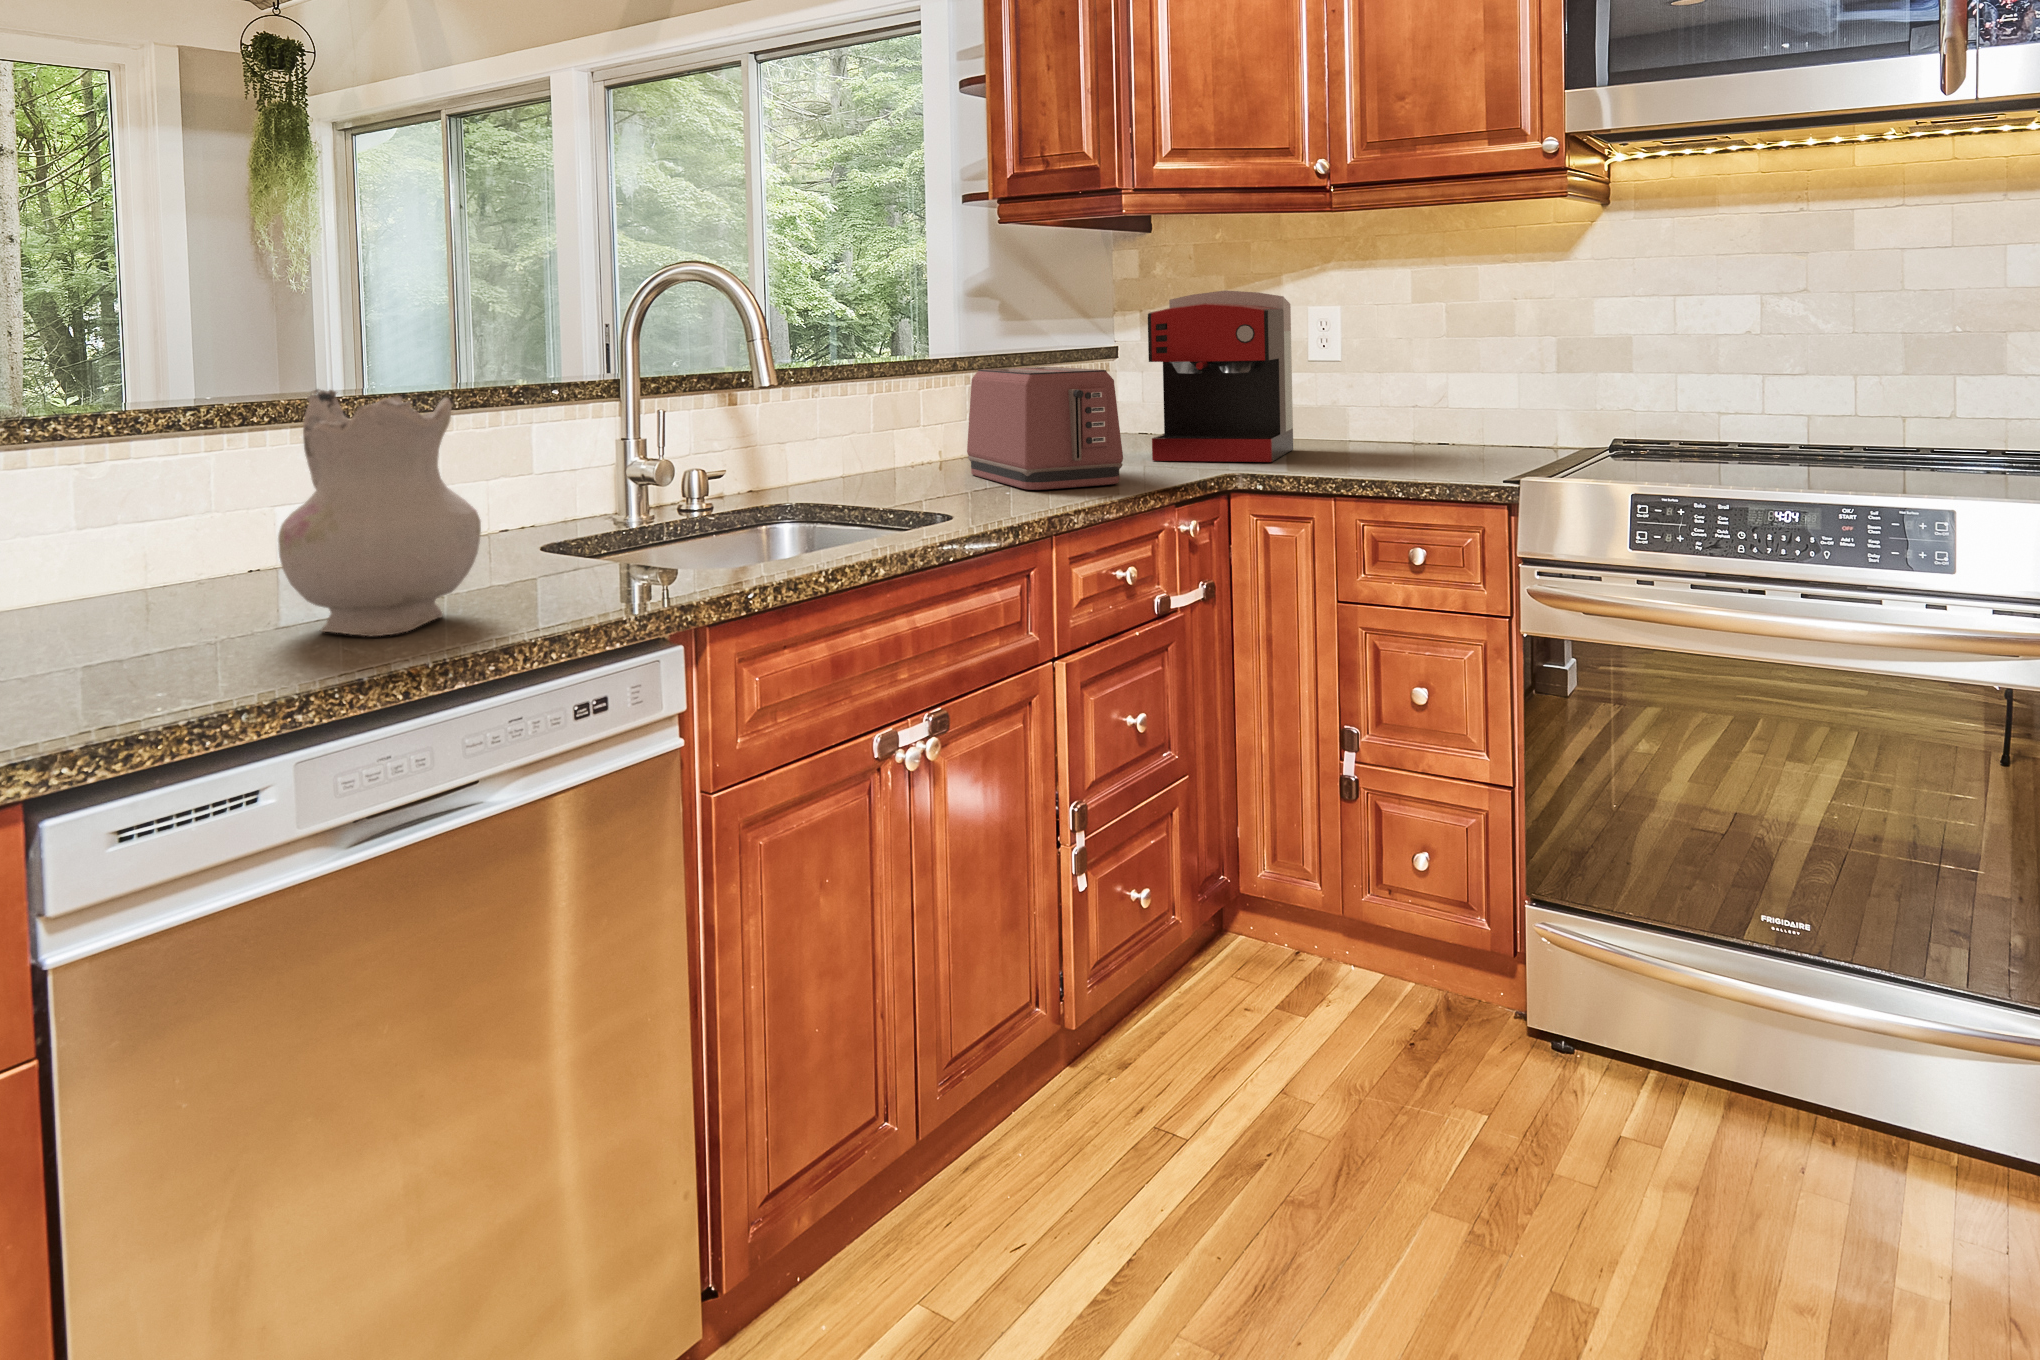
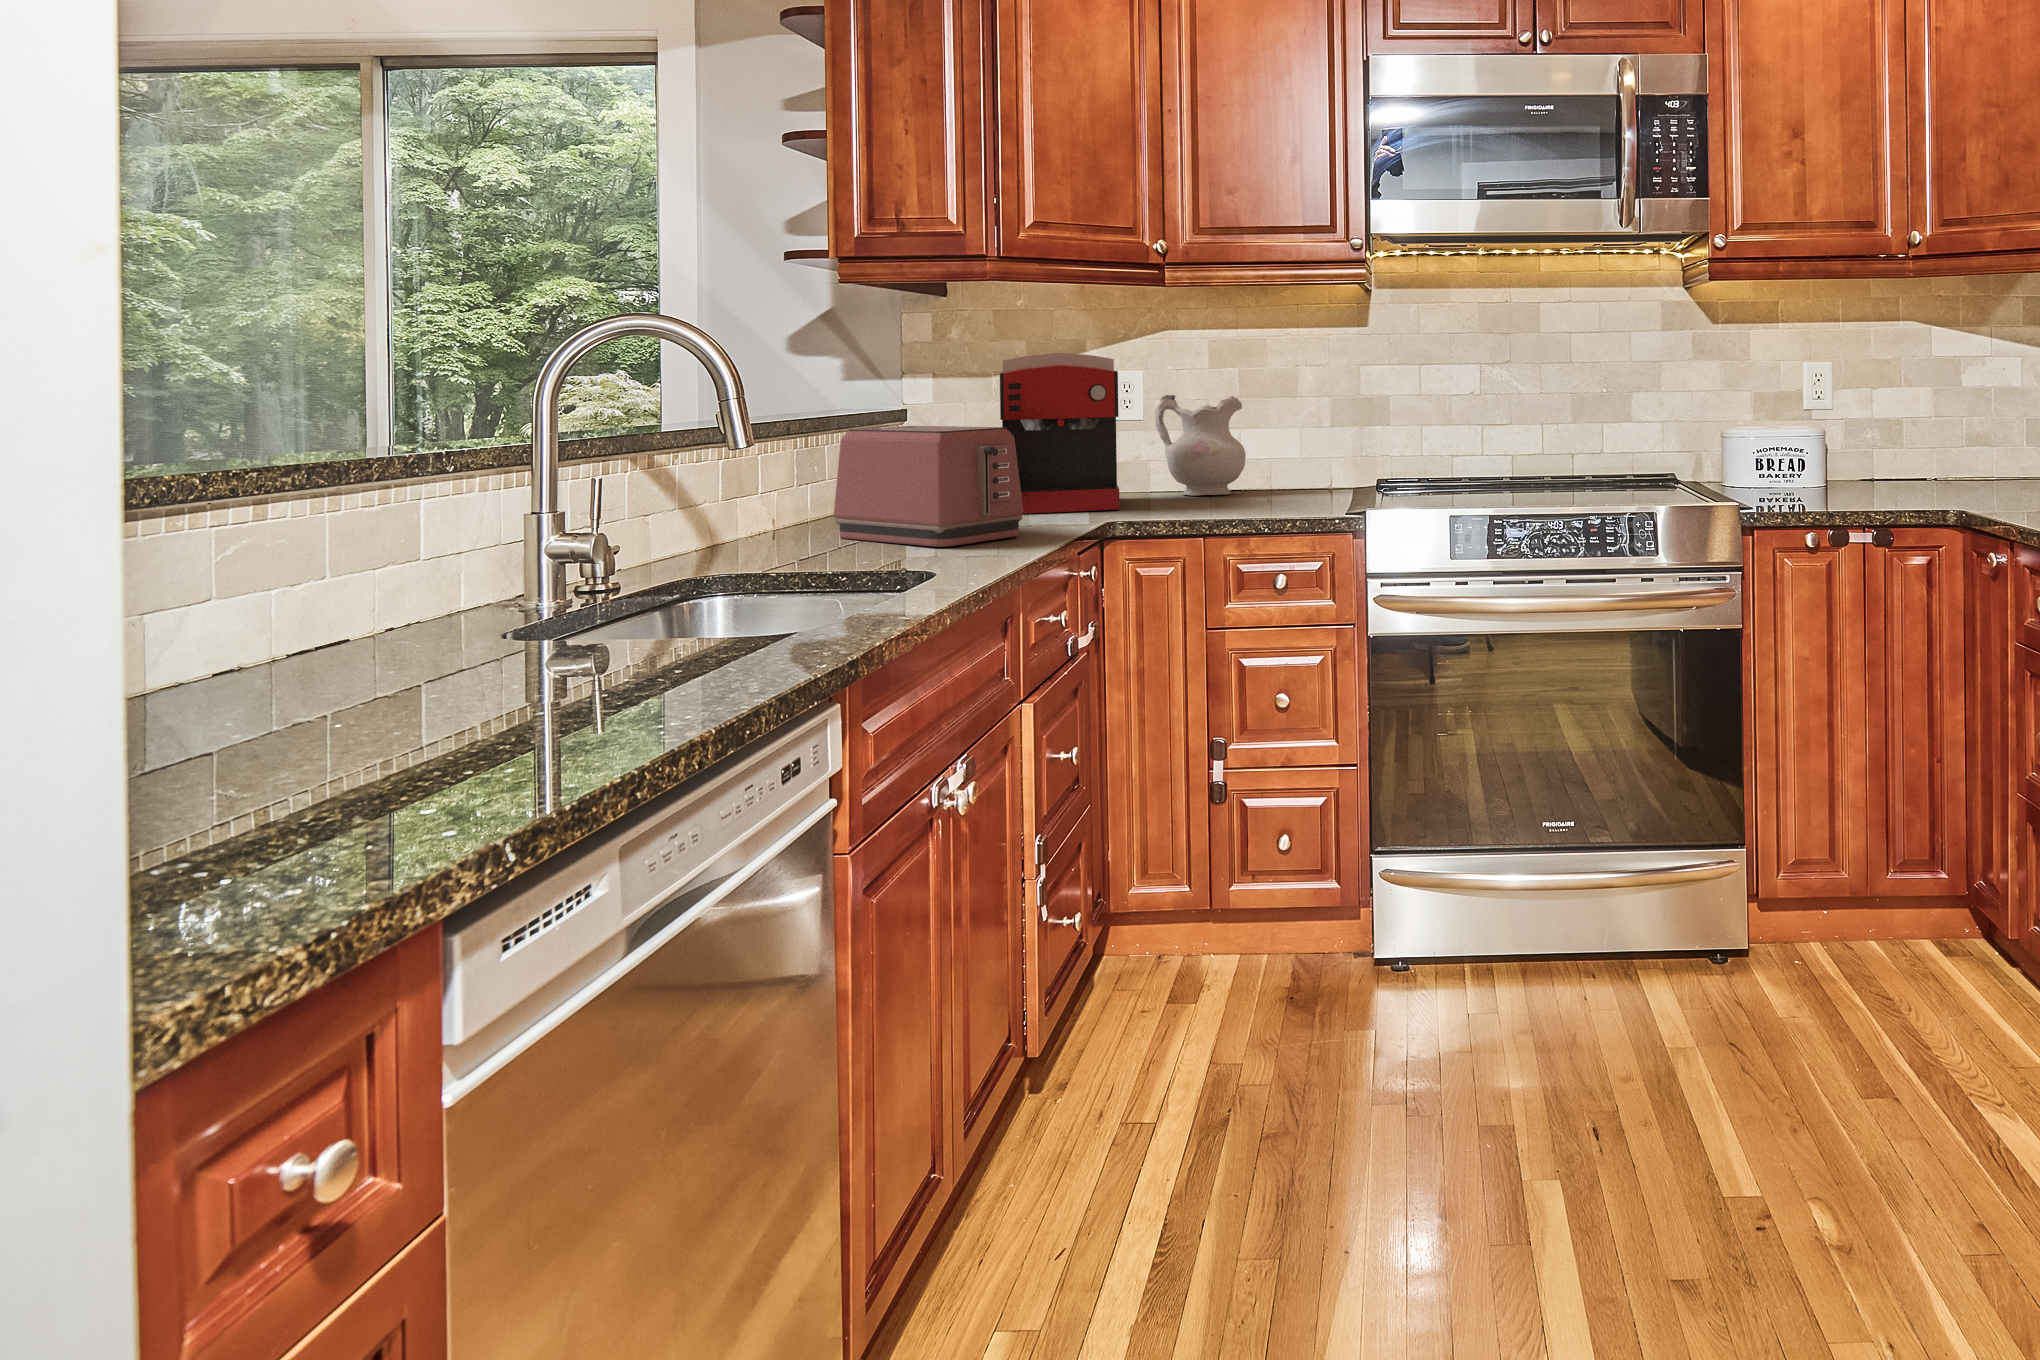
ceramic pitcher: present [278,389,481,636] -> present [1155,395,1246,496]

